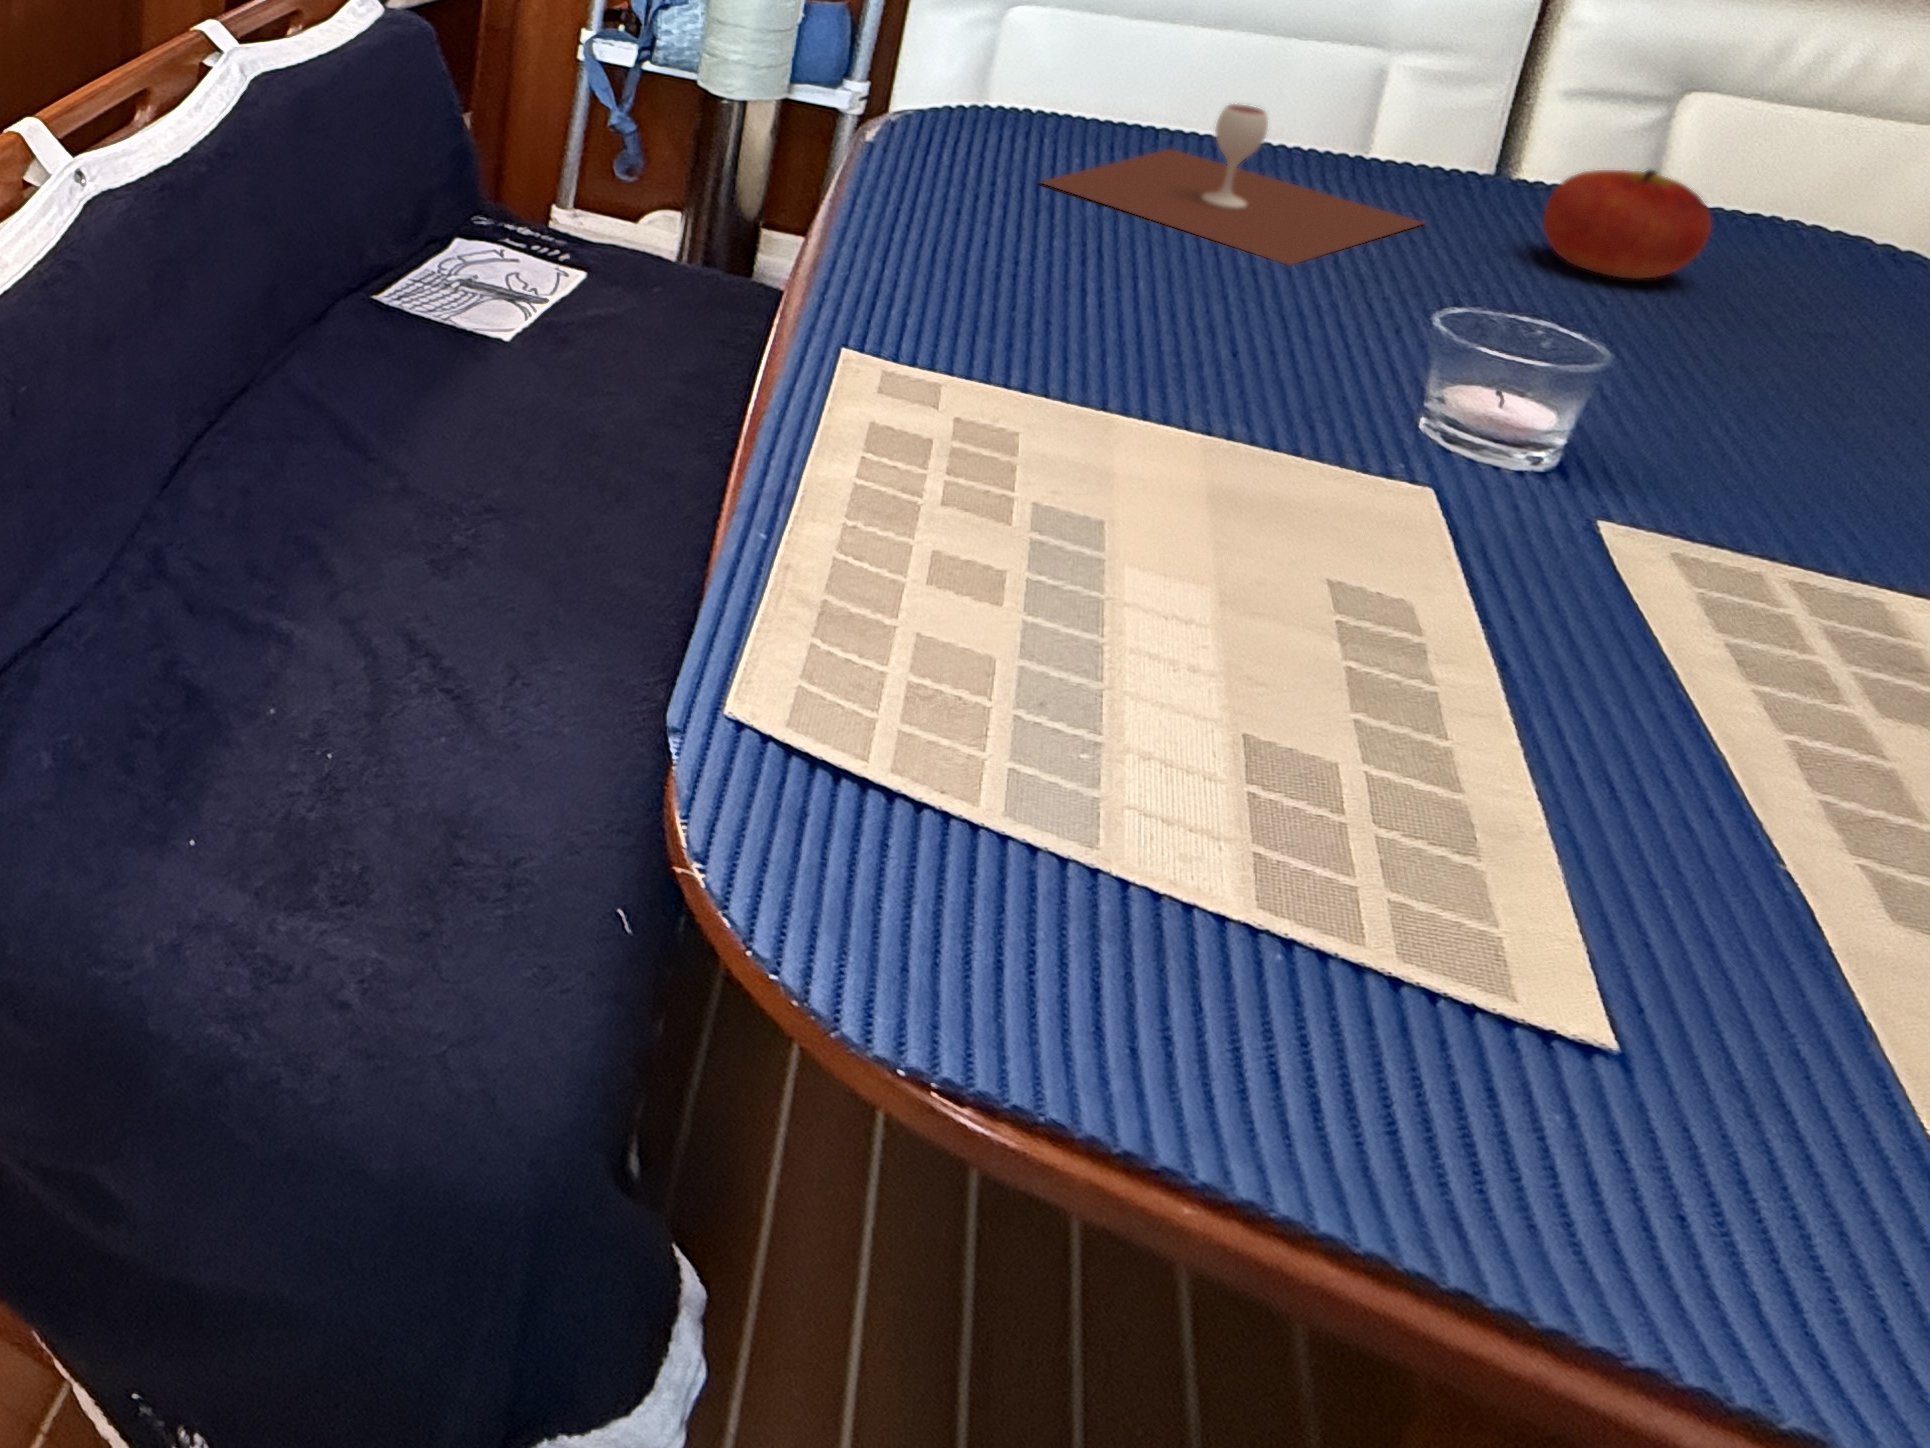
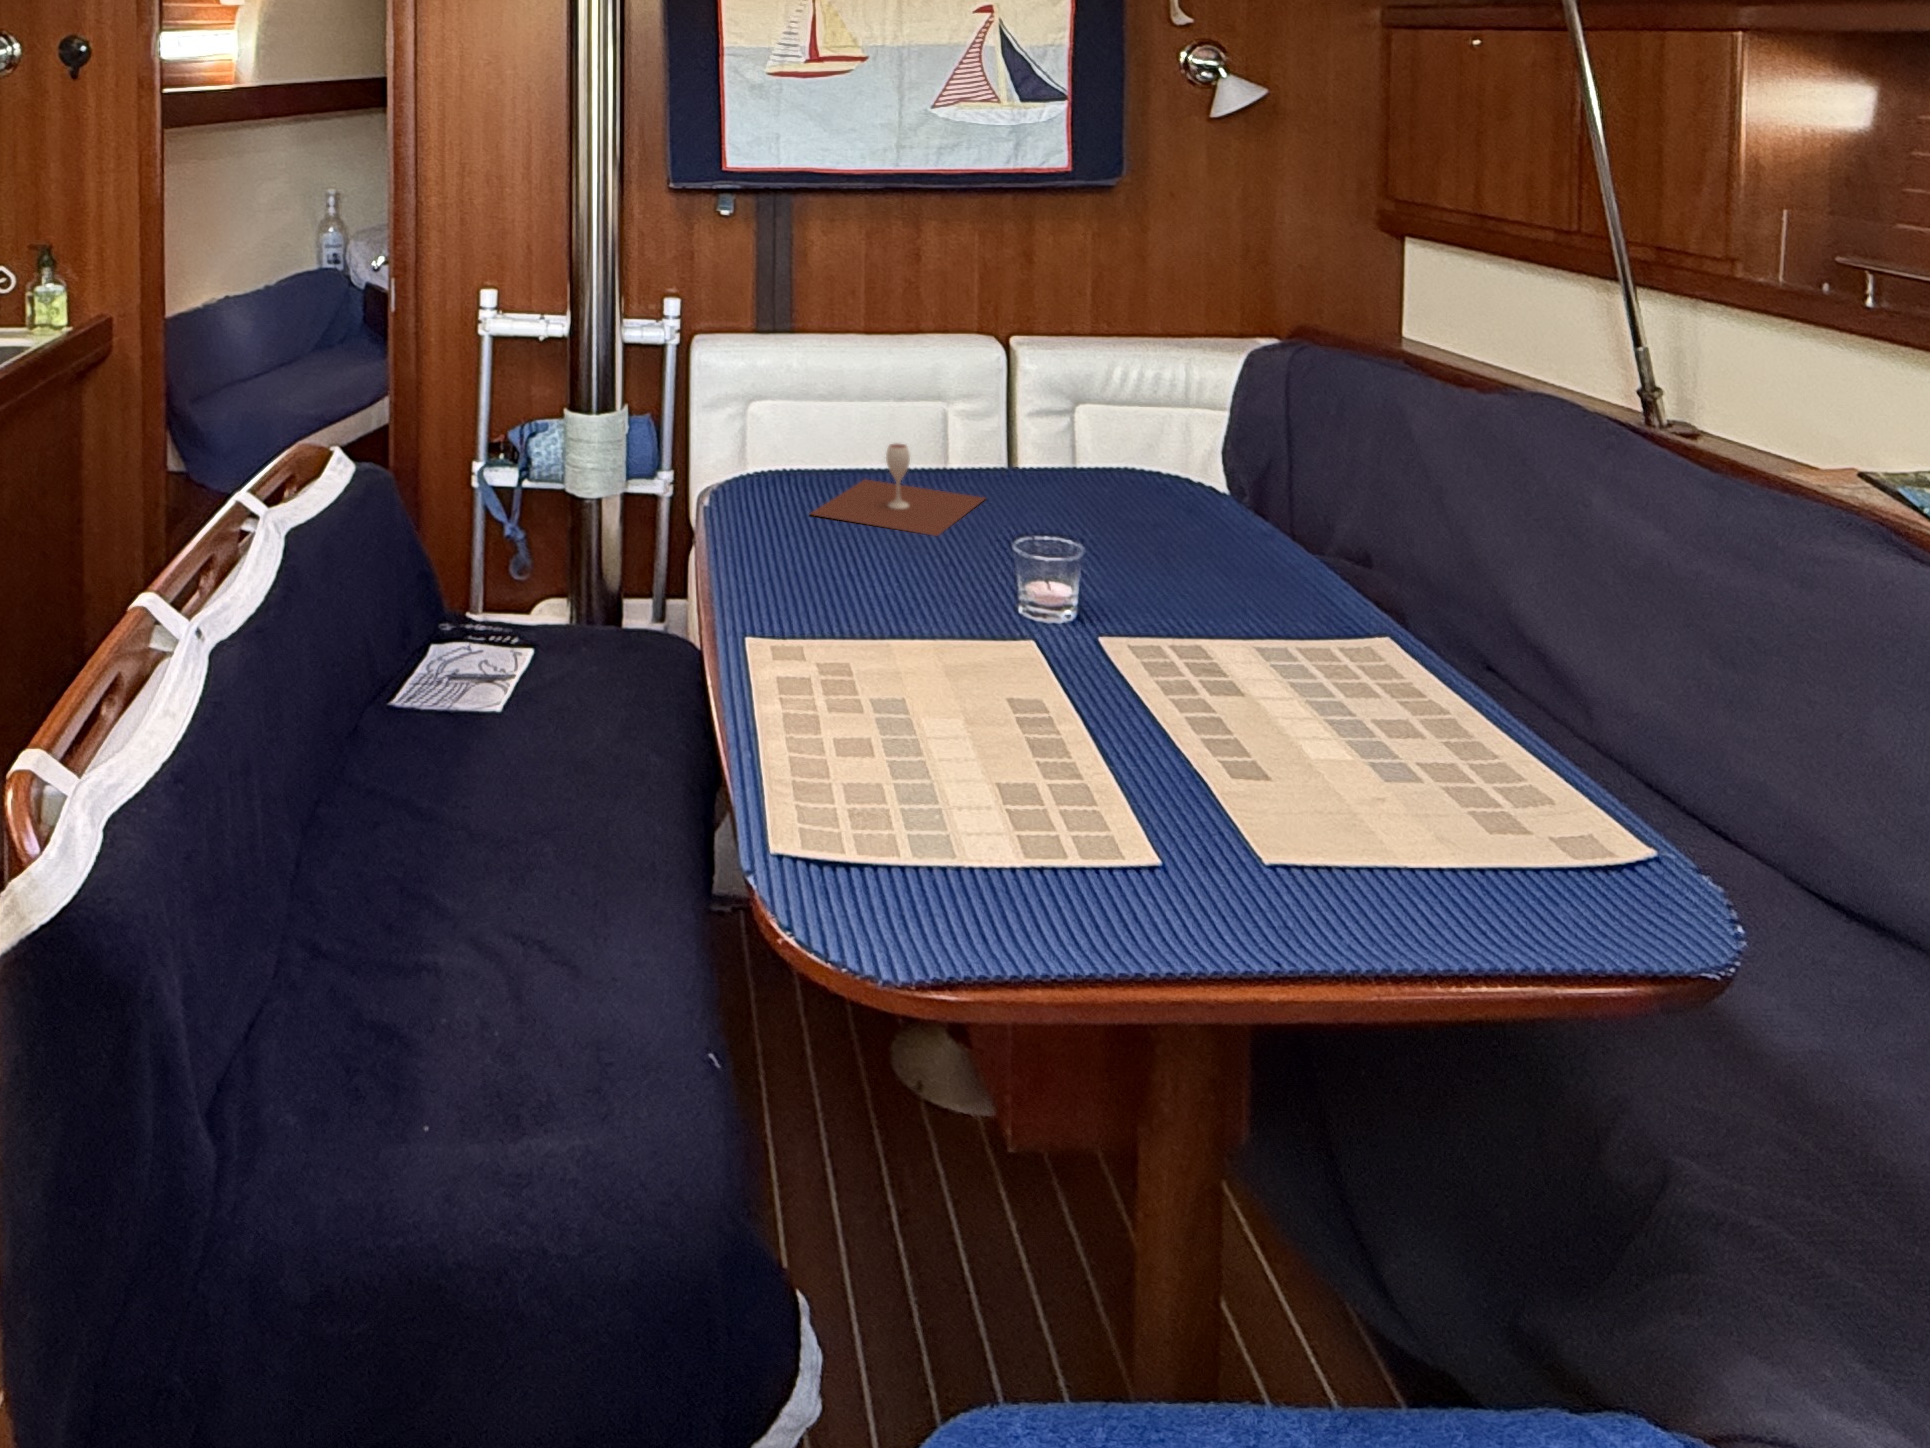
apple: present [1543,170,1711,279] -> none [1031,446,1092,509]

